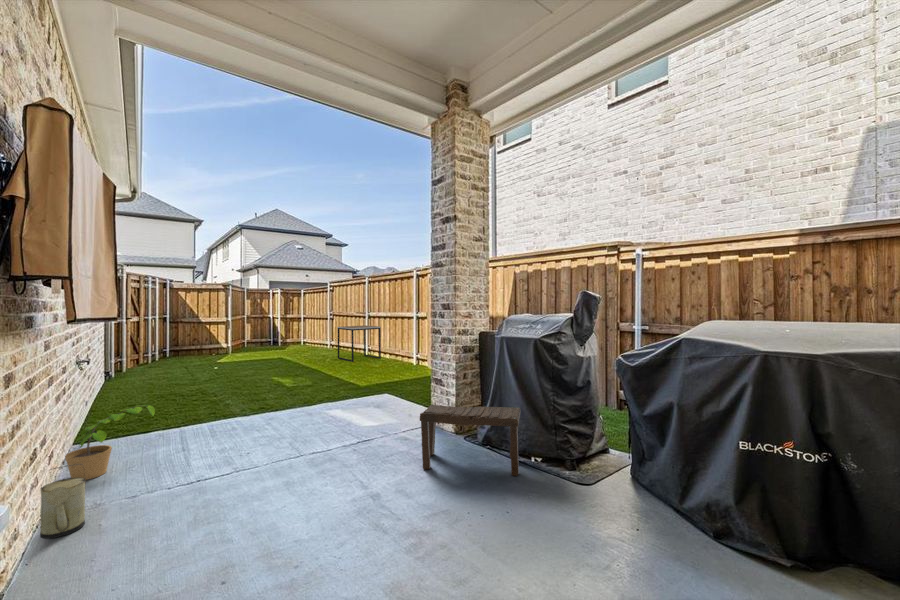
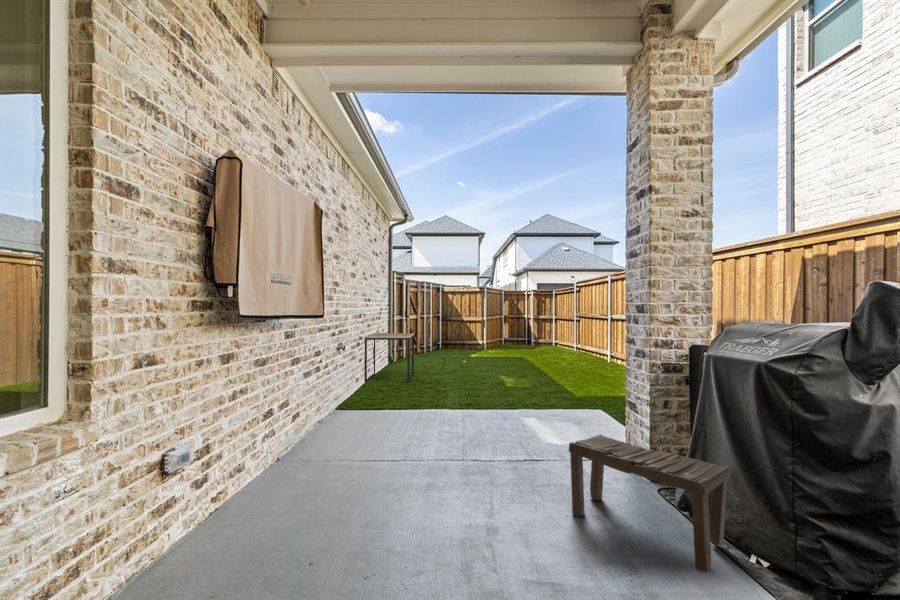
side table: present [337,325,381,362] -> present [364,333,414,383]
potted plant: present [65,405,155,480] -> none [307,386,361,438]
watering can: present [40,464,86,539] -> none [258,423,292,475]

